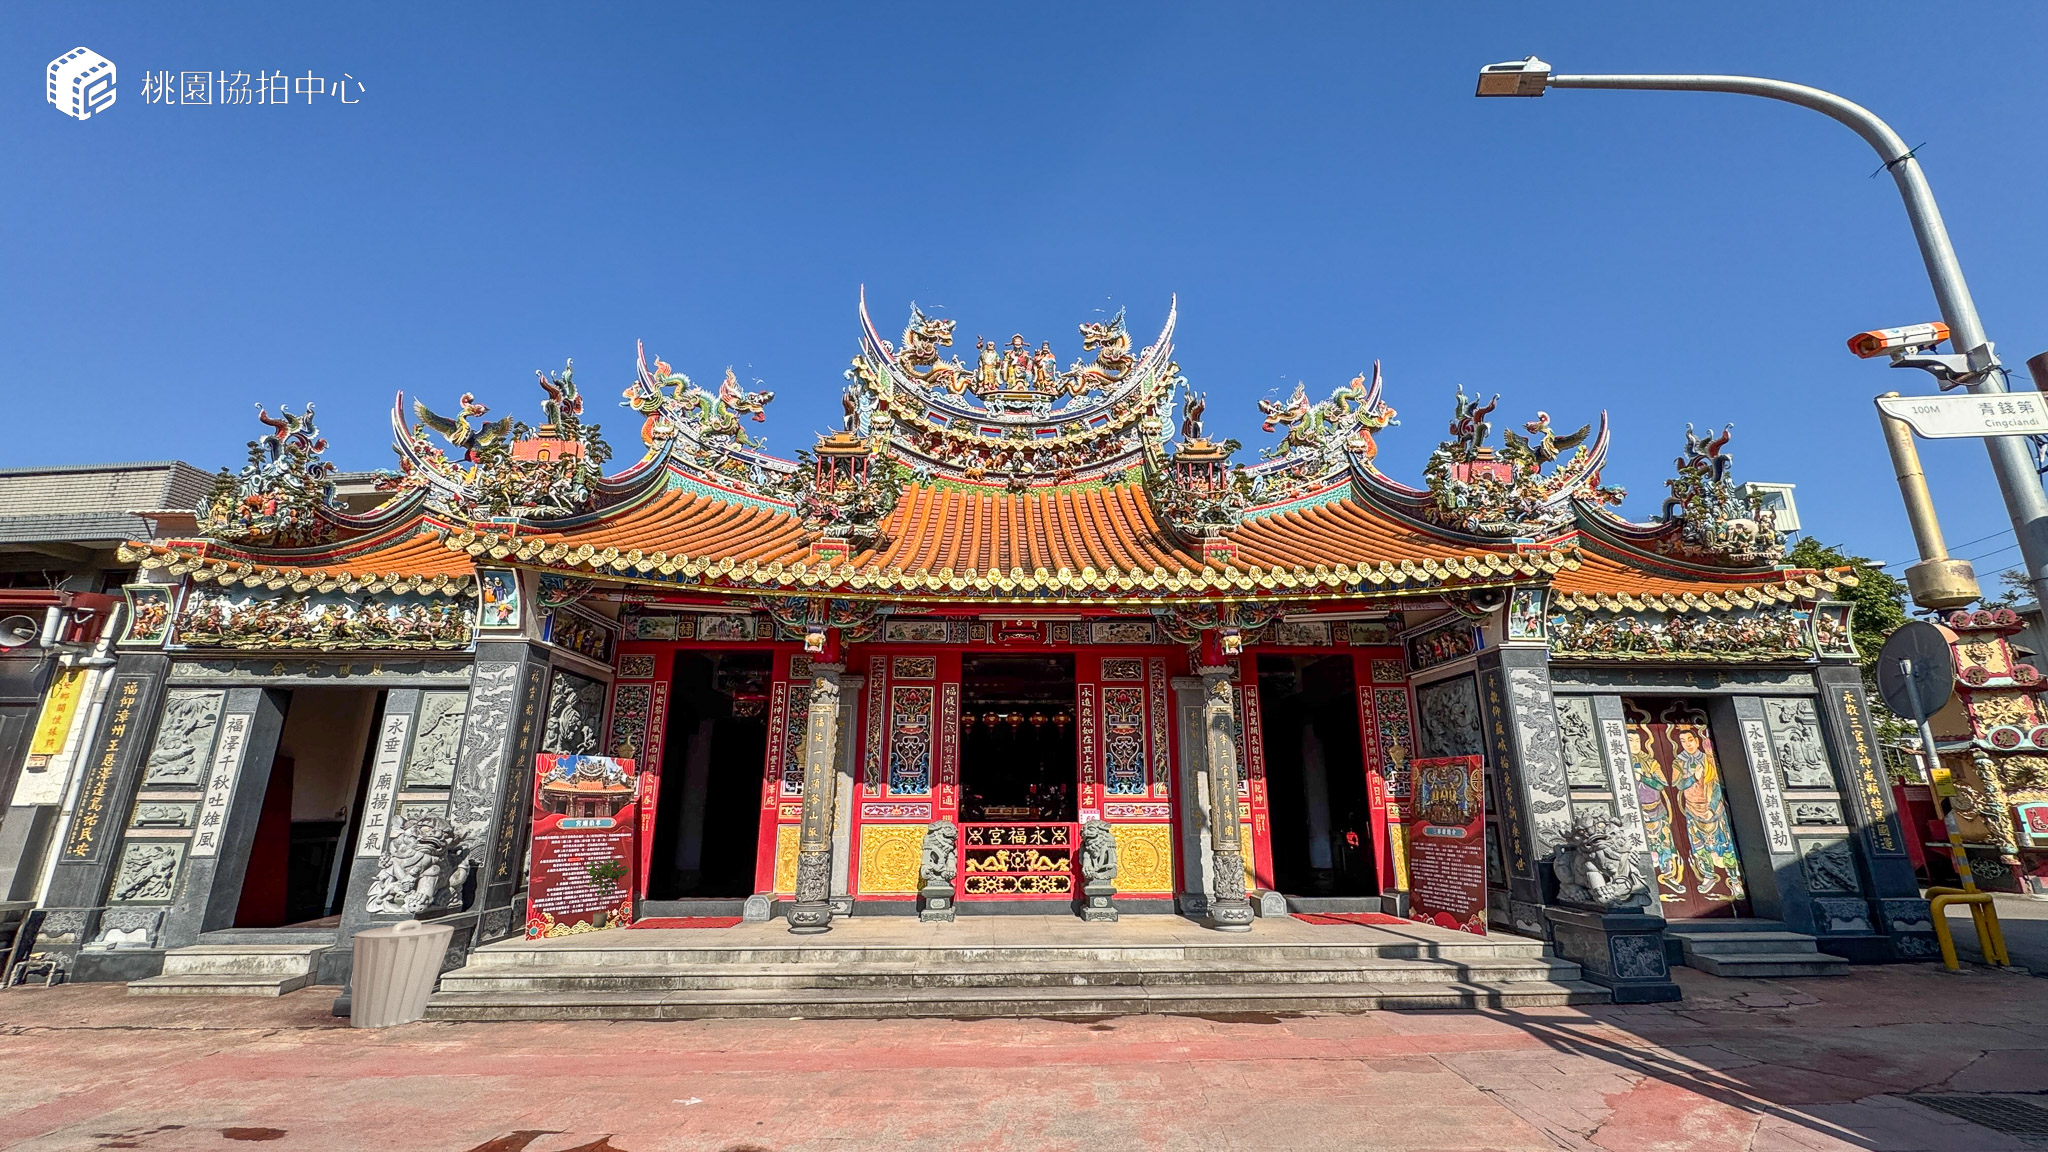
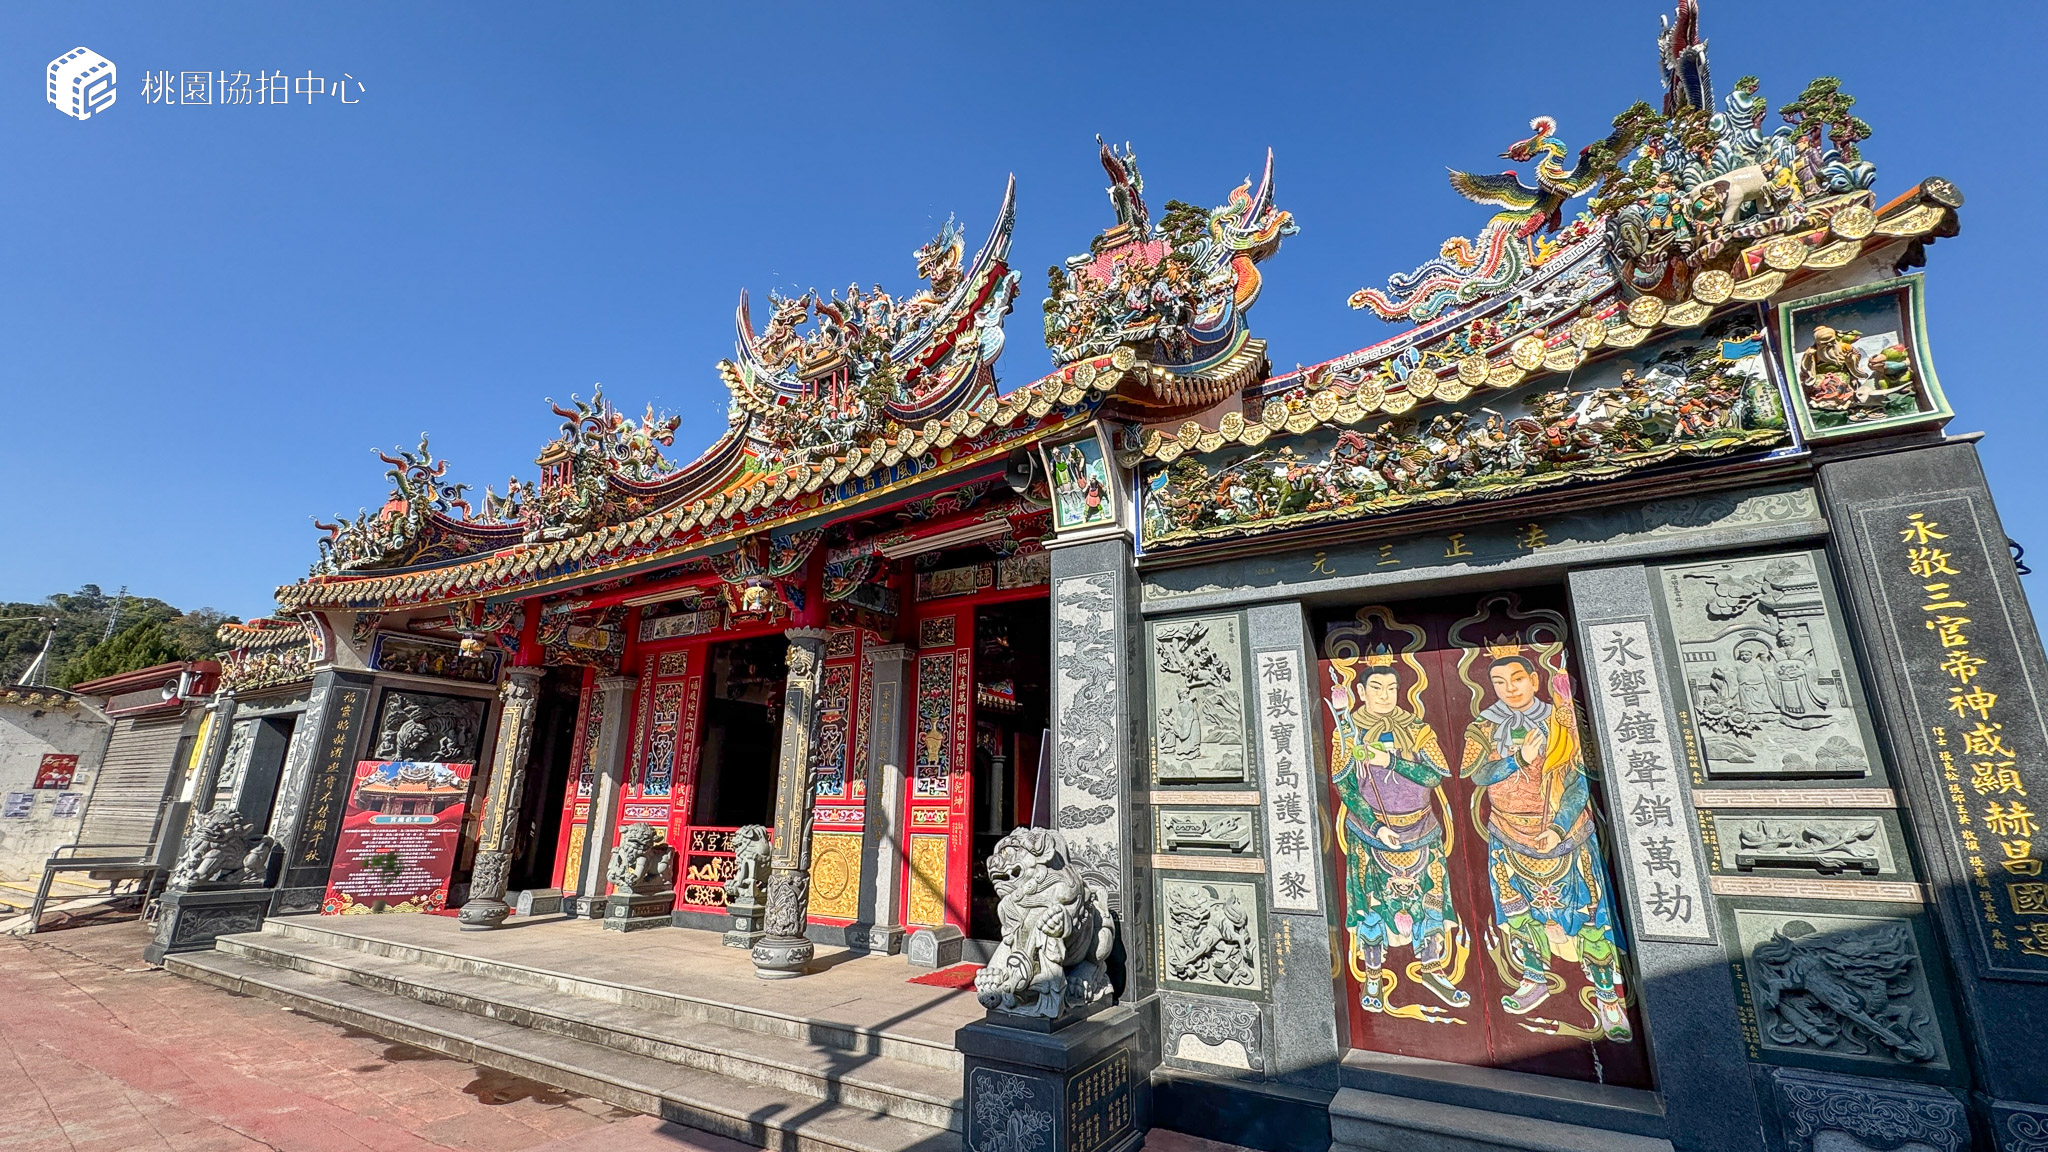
trash can: present [350,920,454,1028] -> none [72,892,169,975]

